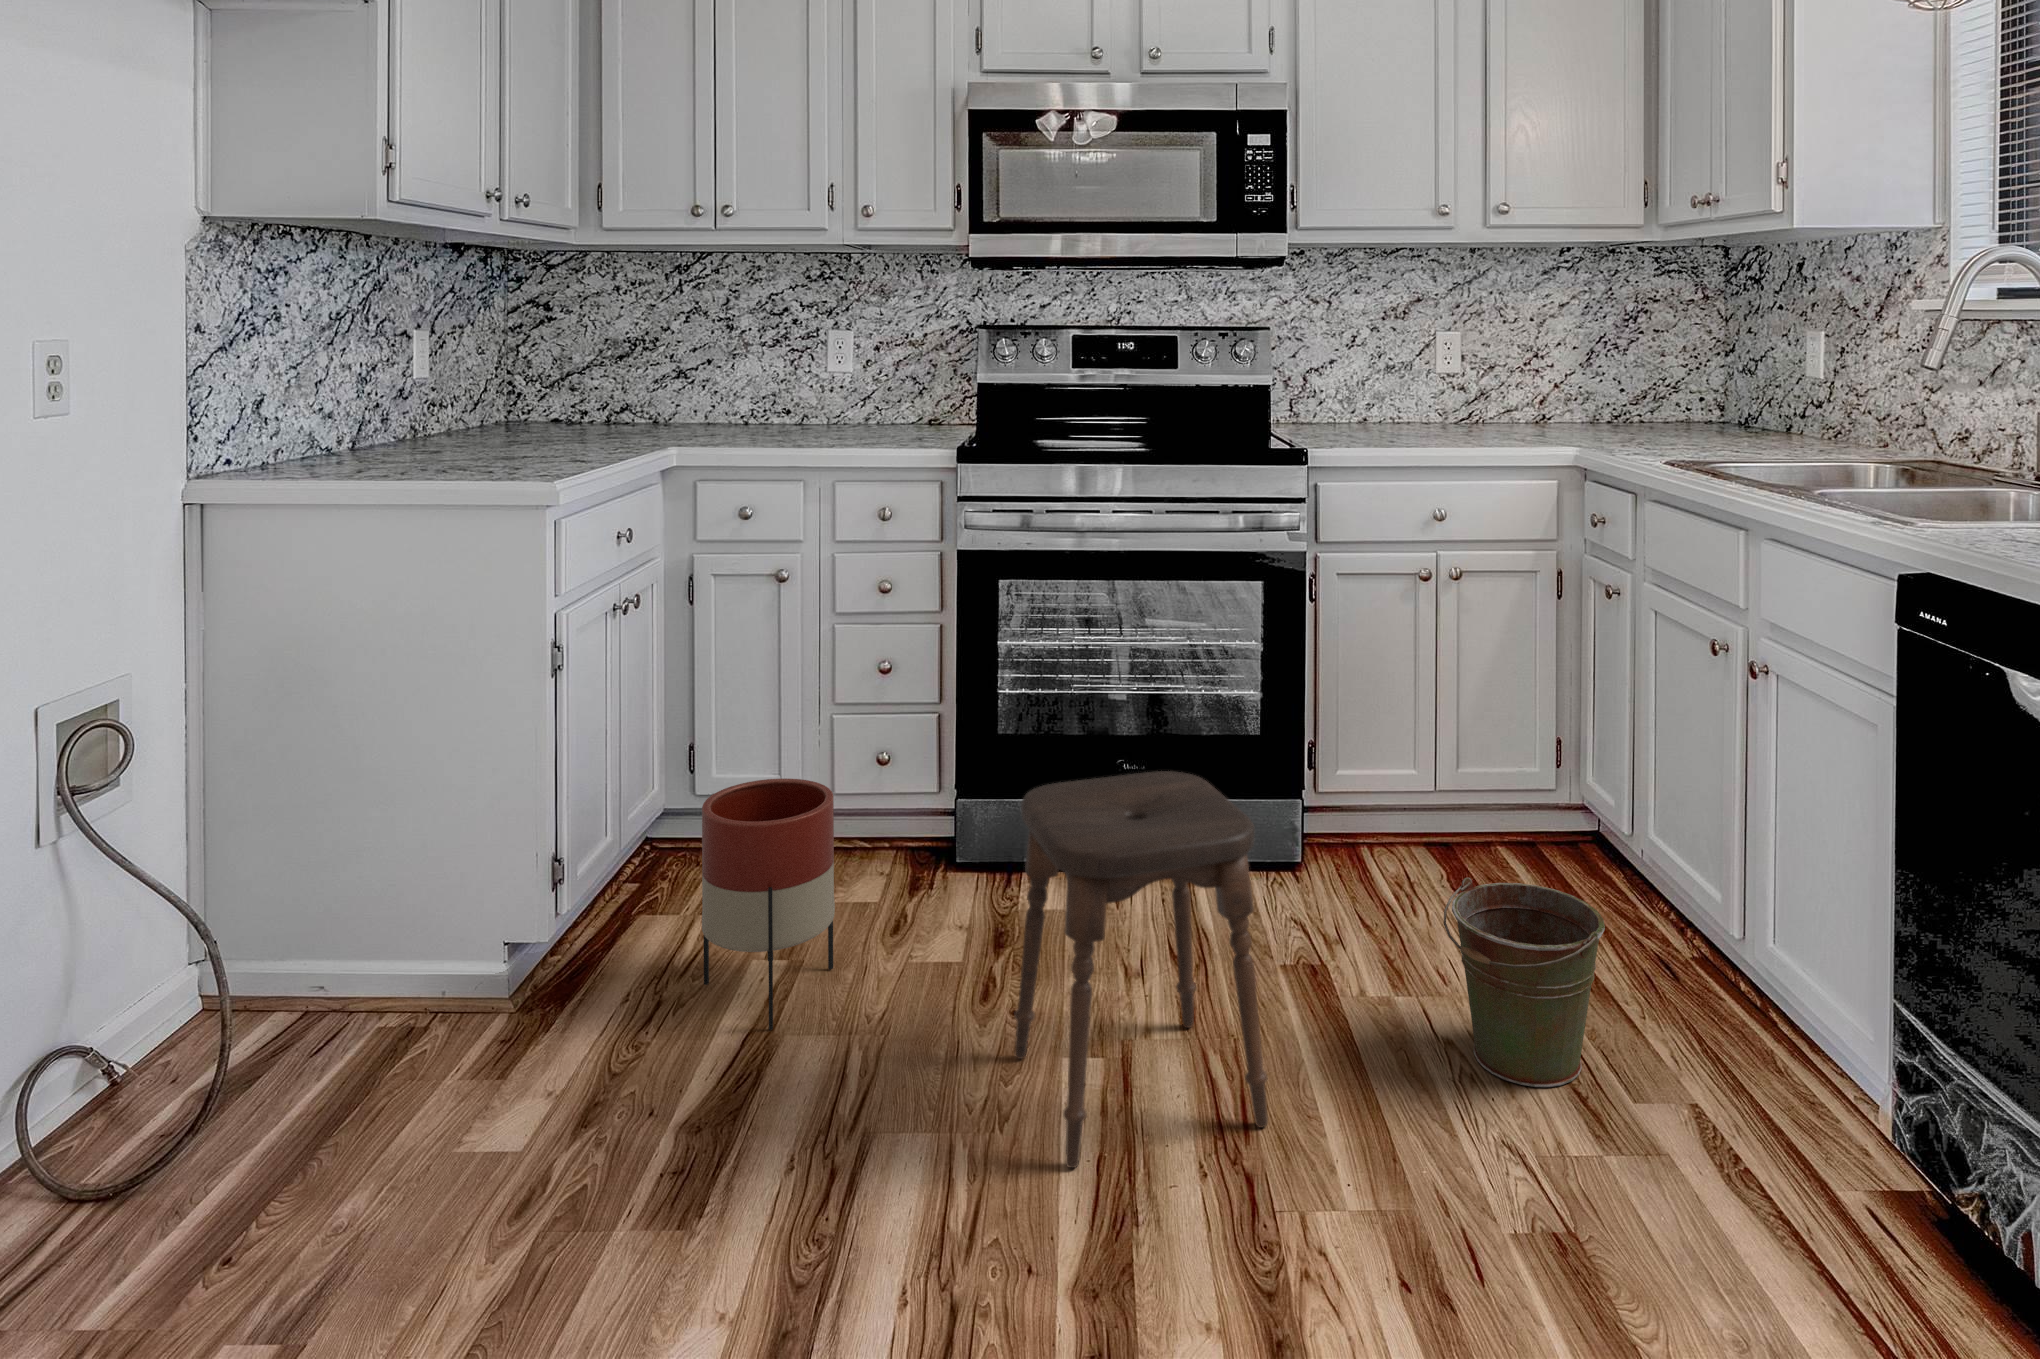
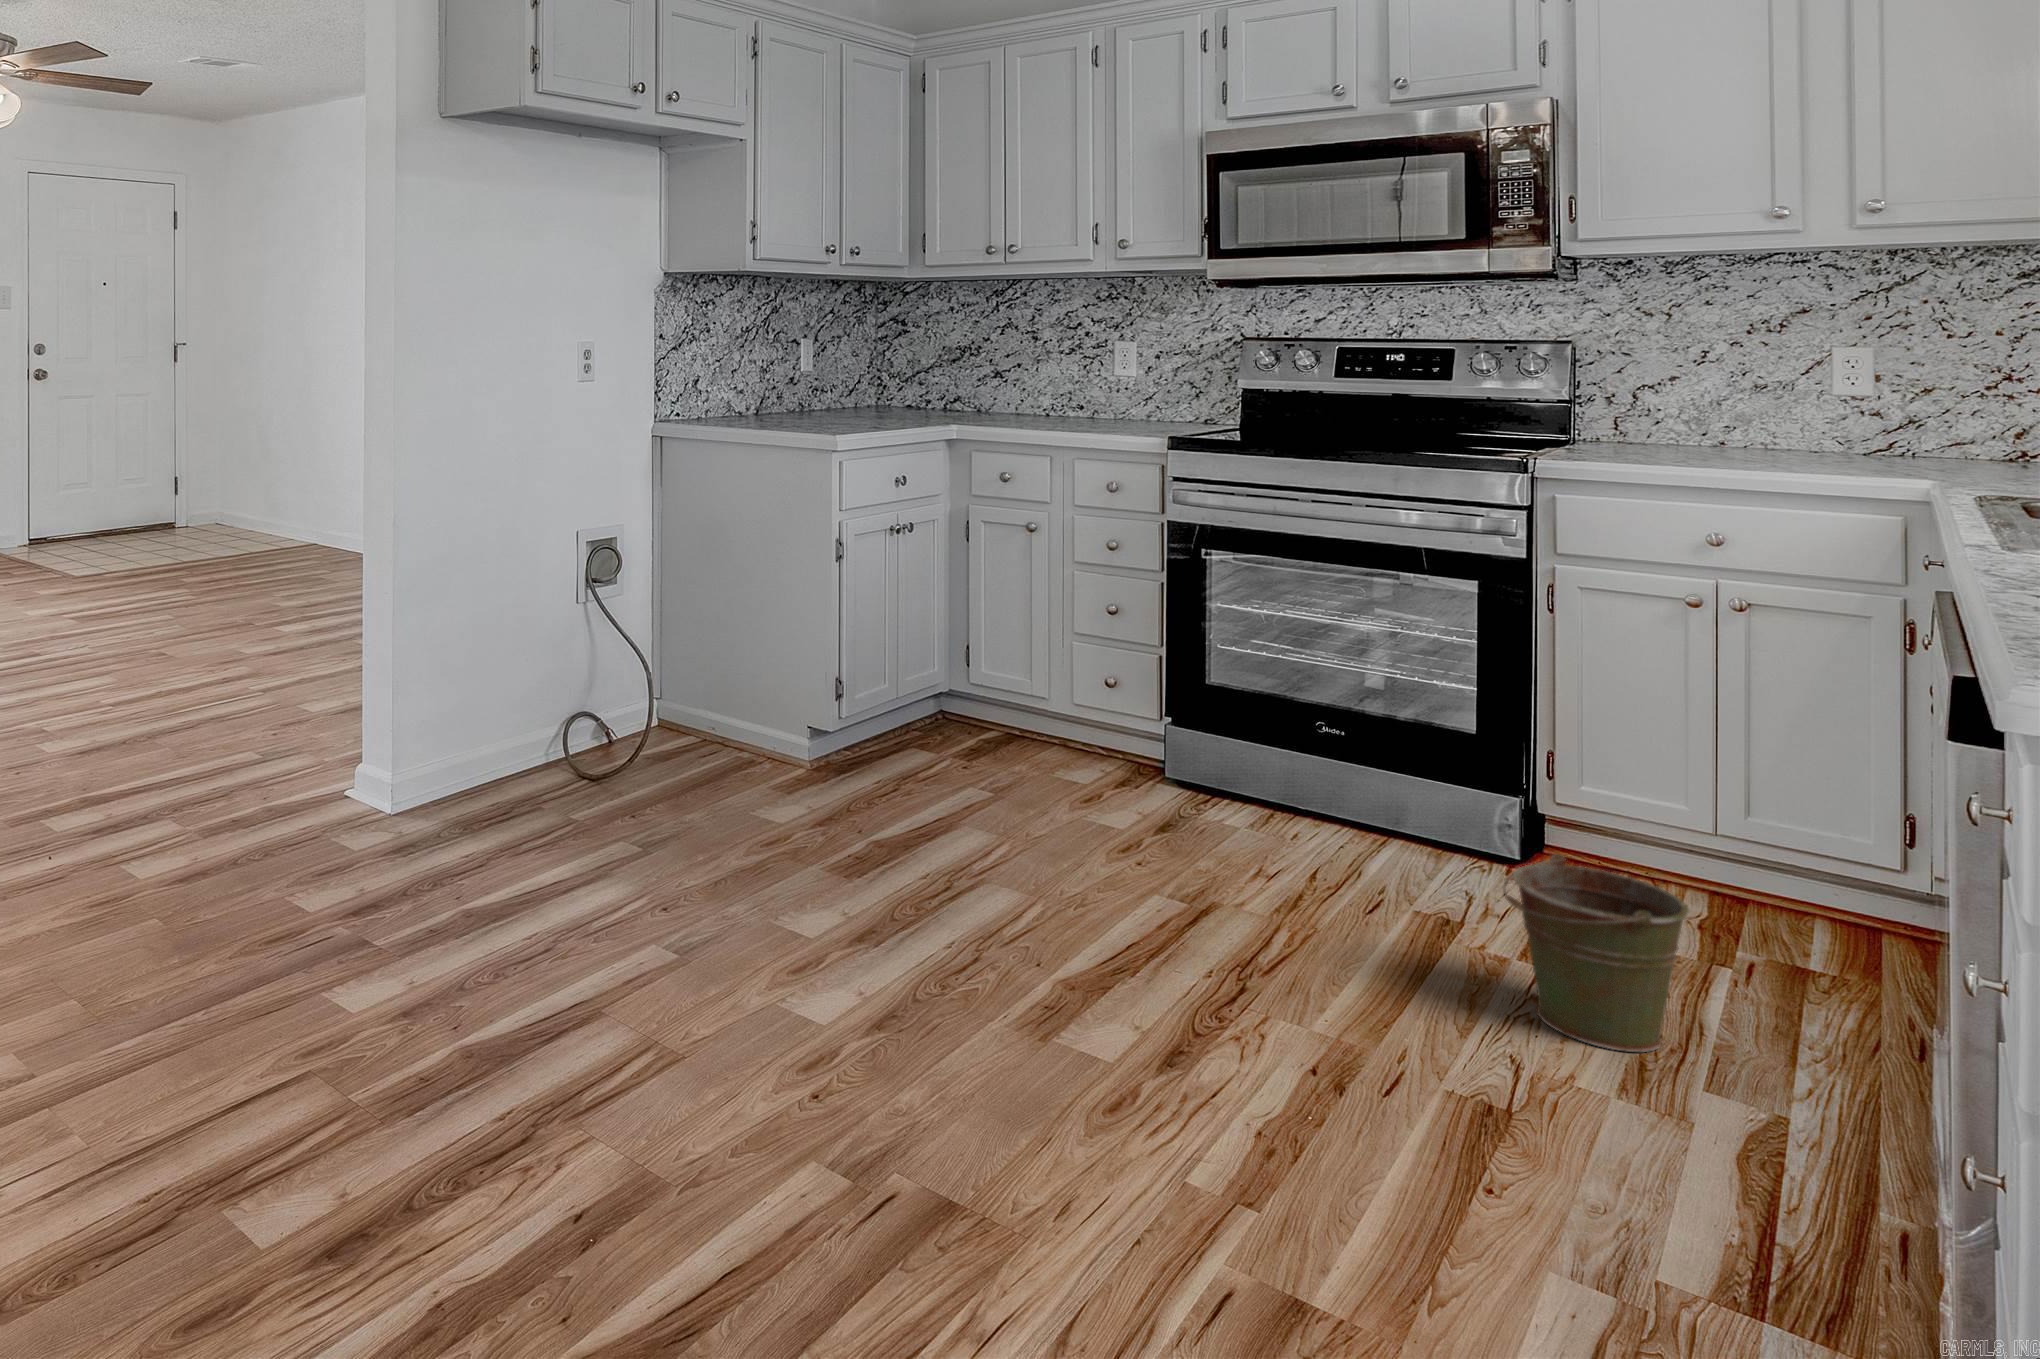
stool: present [1014,771,1268,1168] -> none [1100,685,1282,971]
planter: present [702,778,835,1030] -> none [920,660,1020,823]

